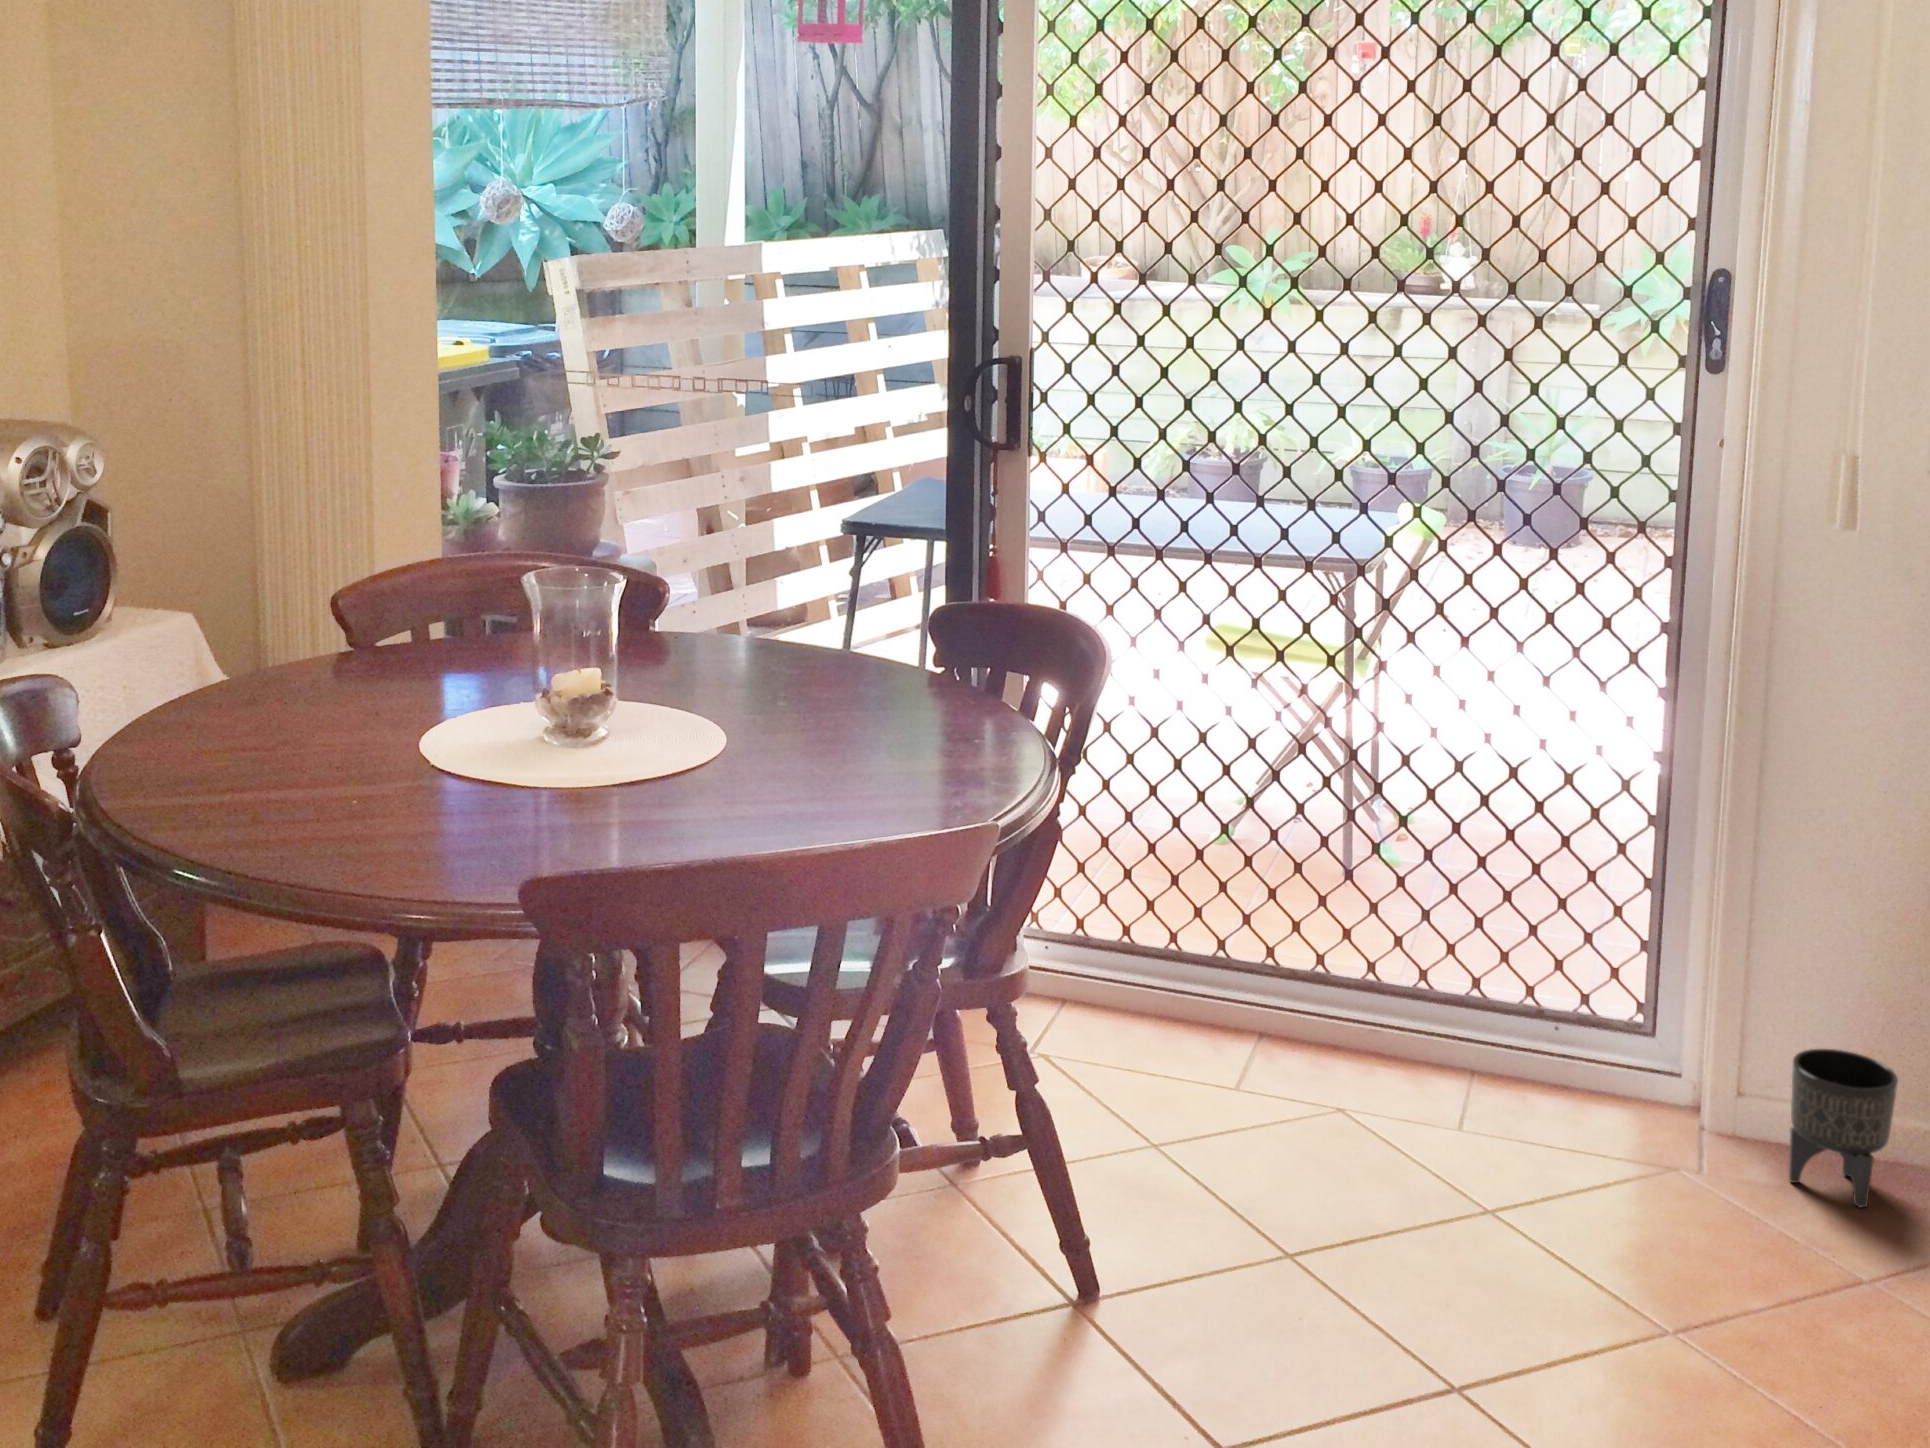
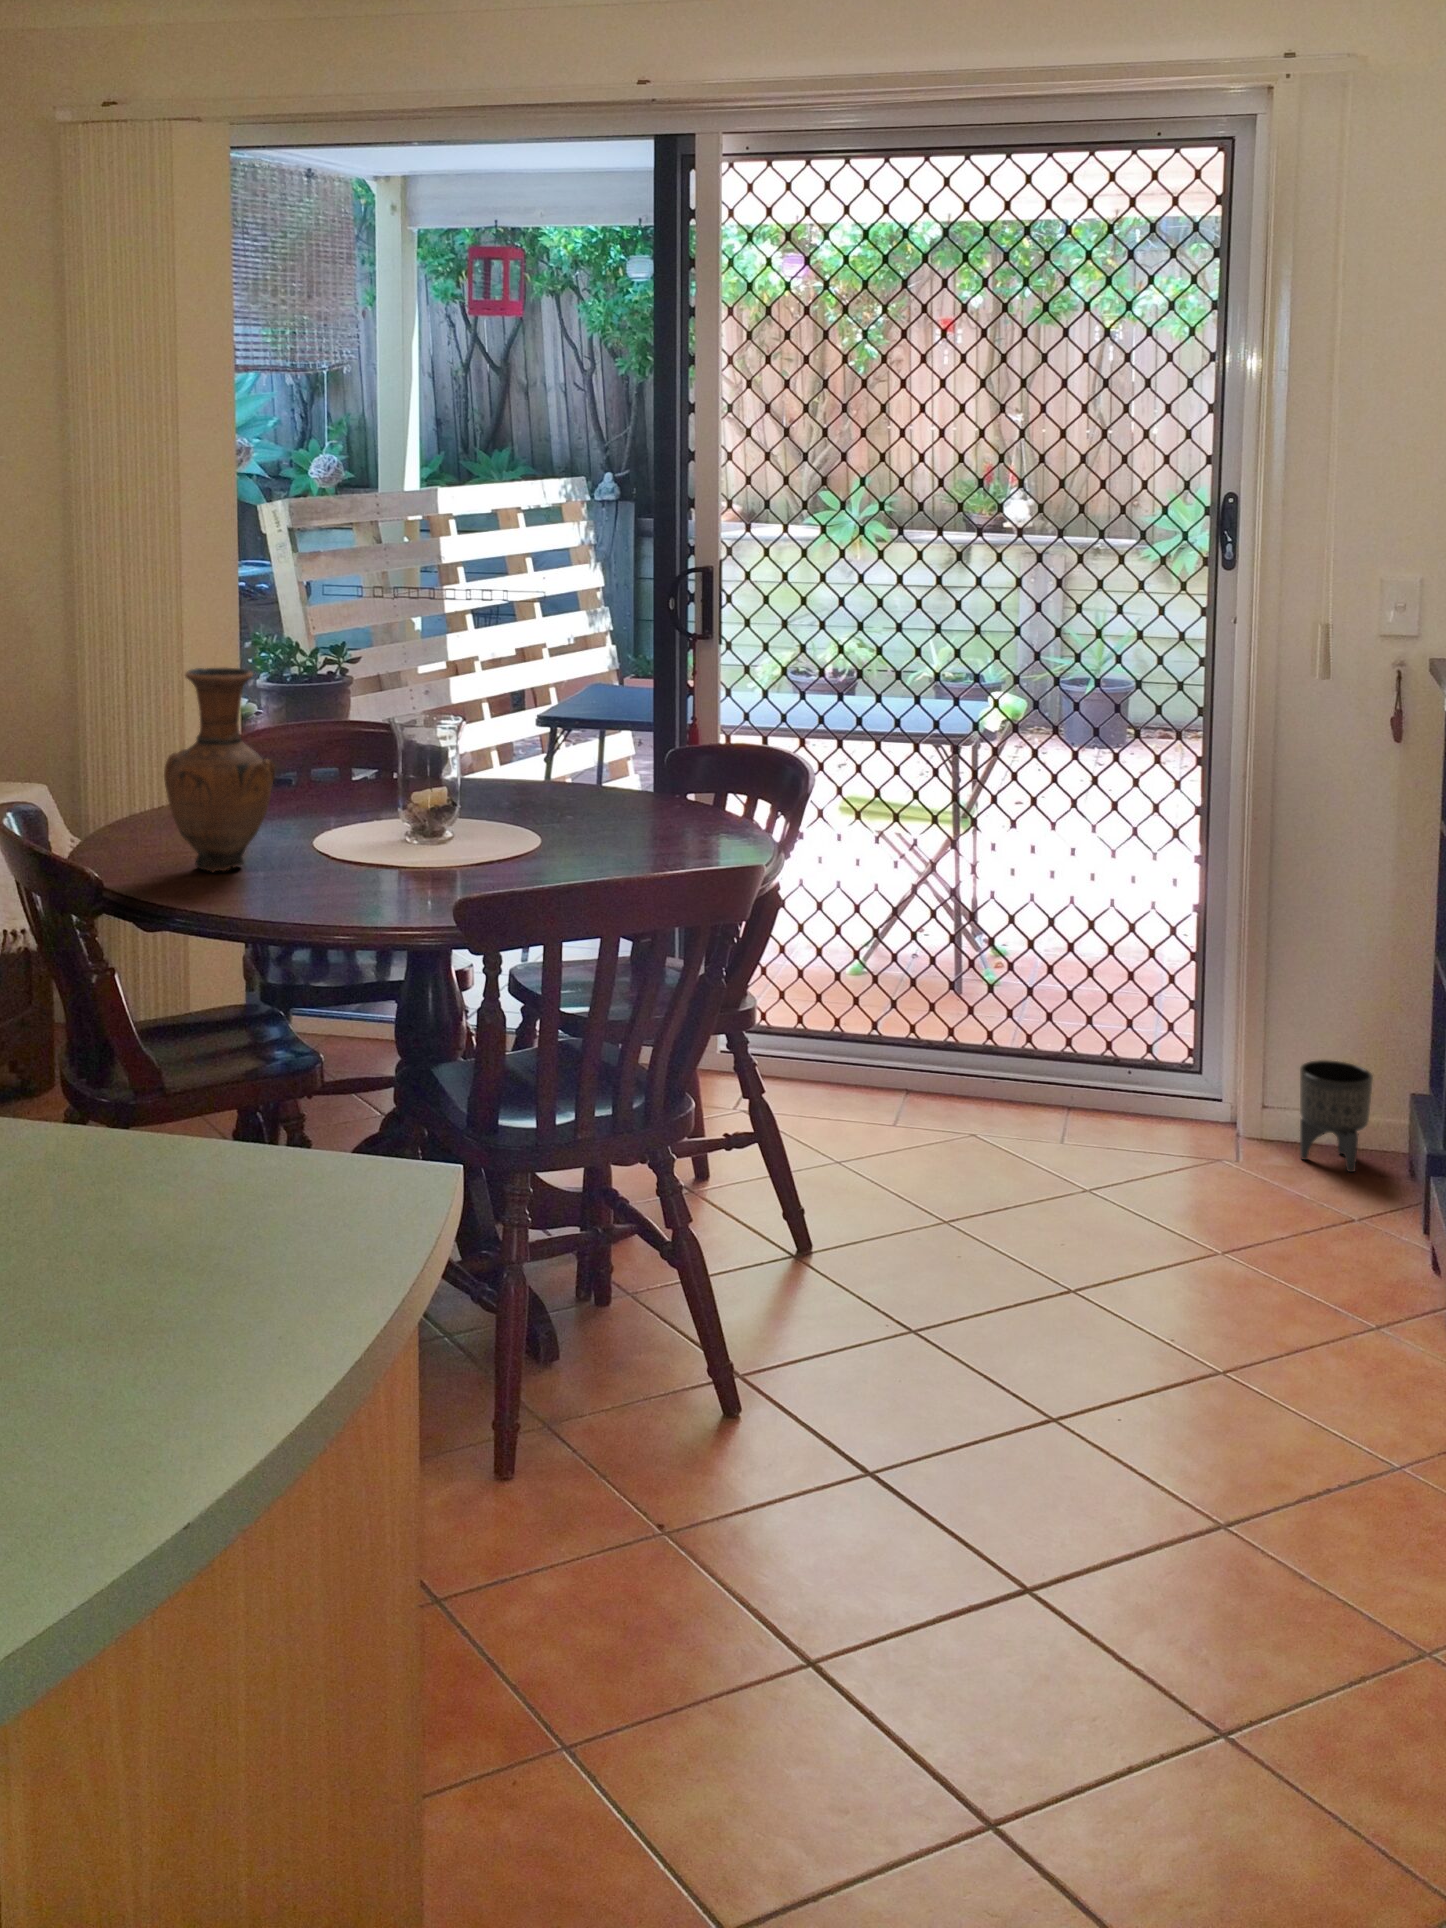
vase: none [192,507,345,788] -> present [164,667,275,872]

